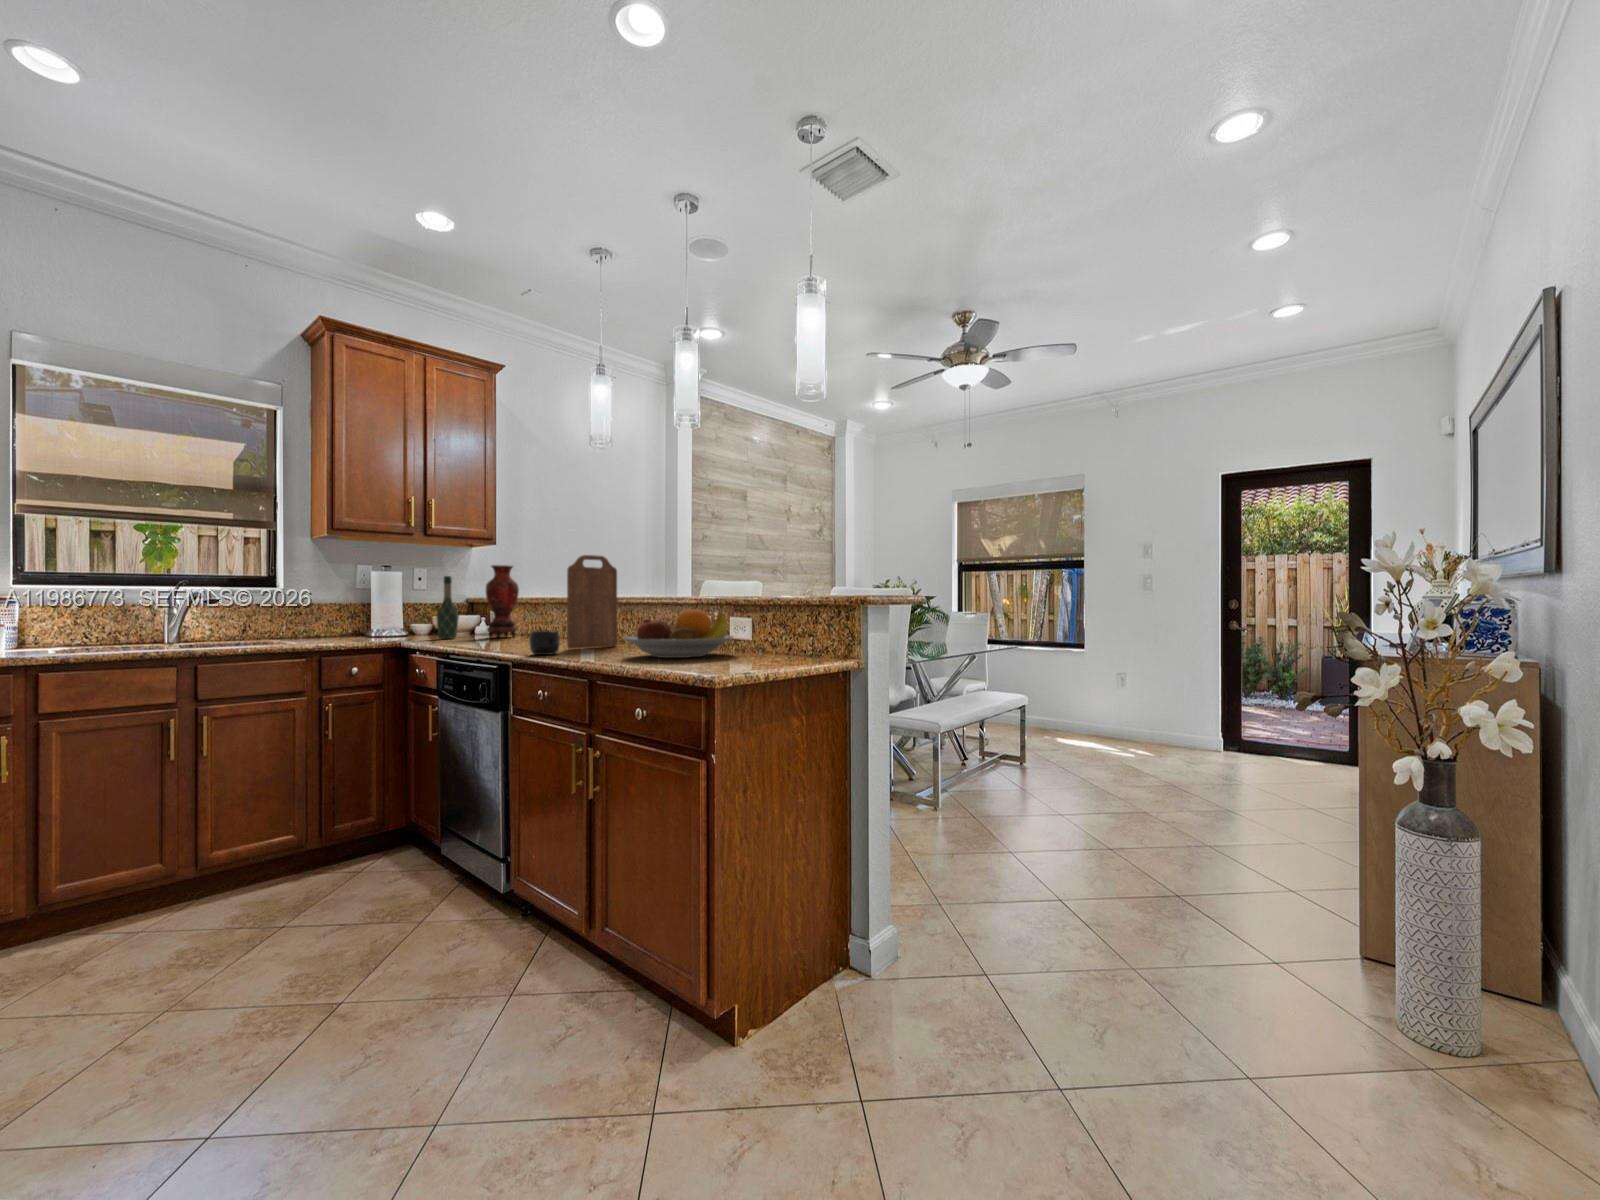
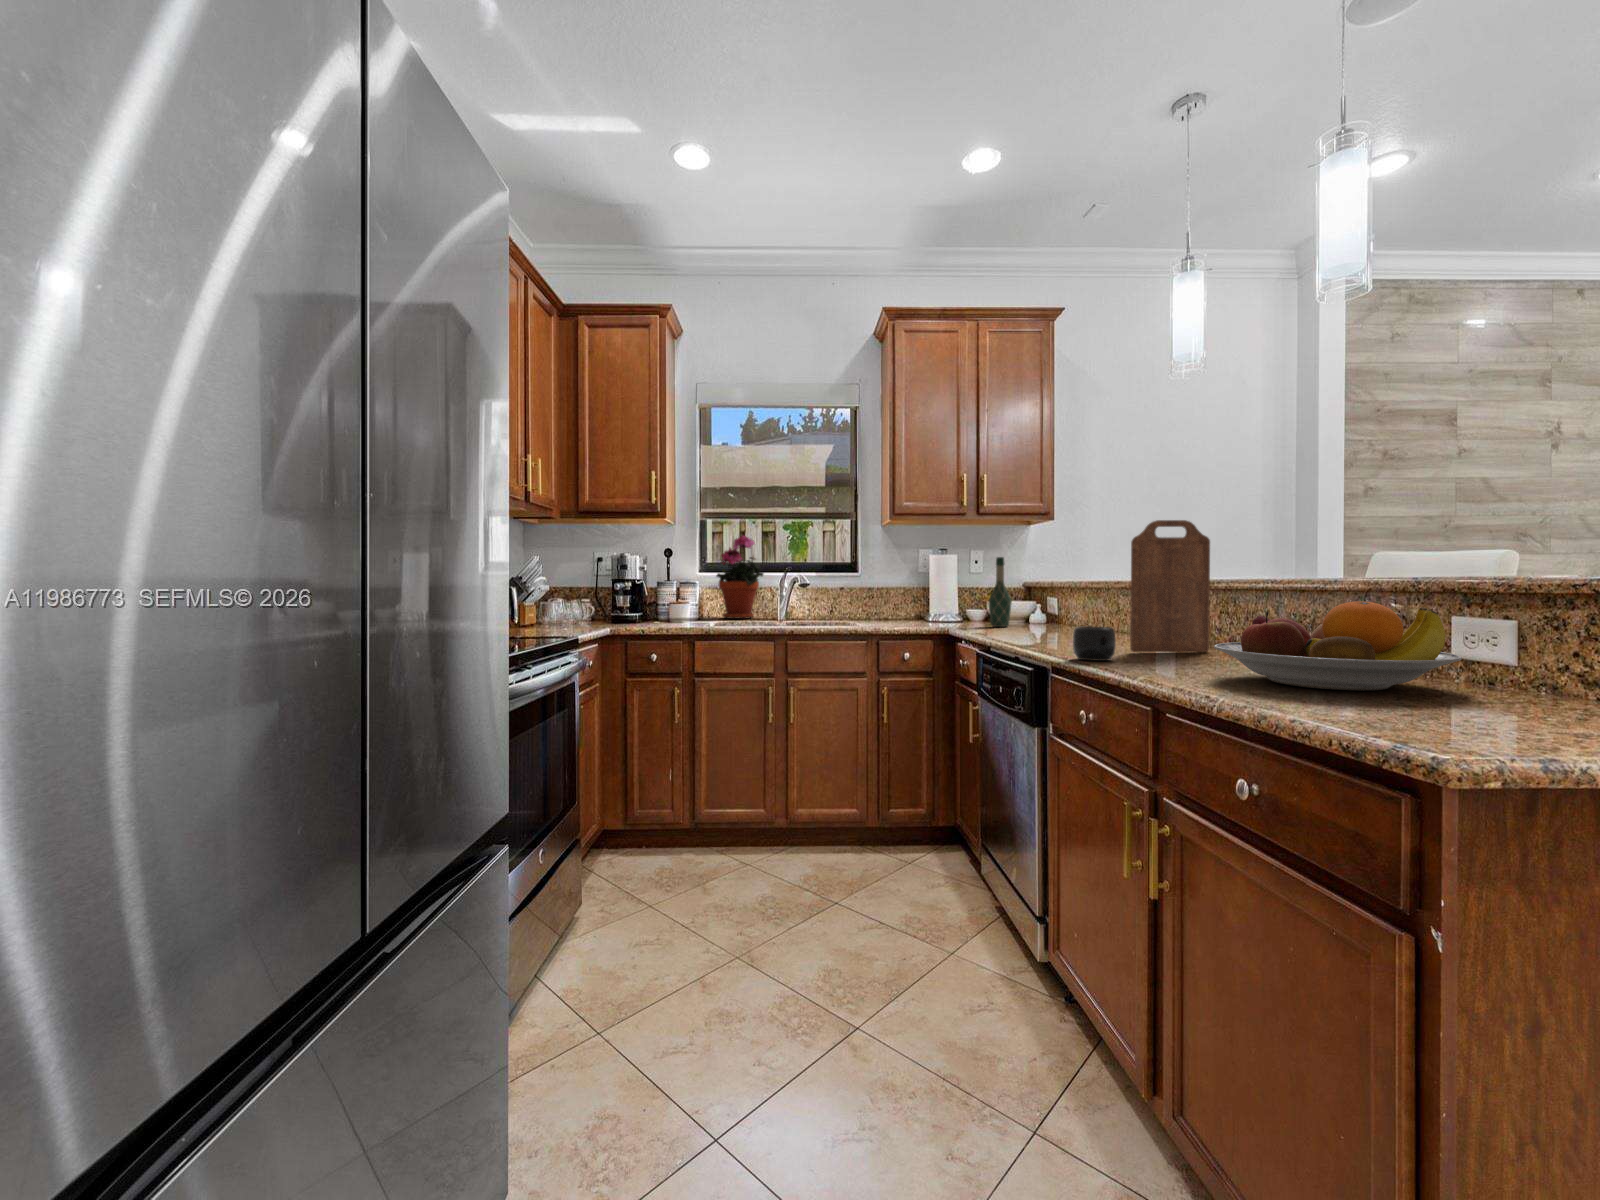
potted plant: none [54,540,142,643] -> present [716,536,763,619]
vase: present [486,565,519,638] -> none [1040,542,1079,629]

